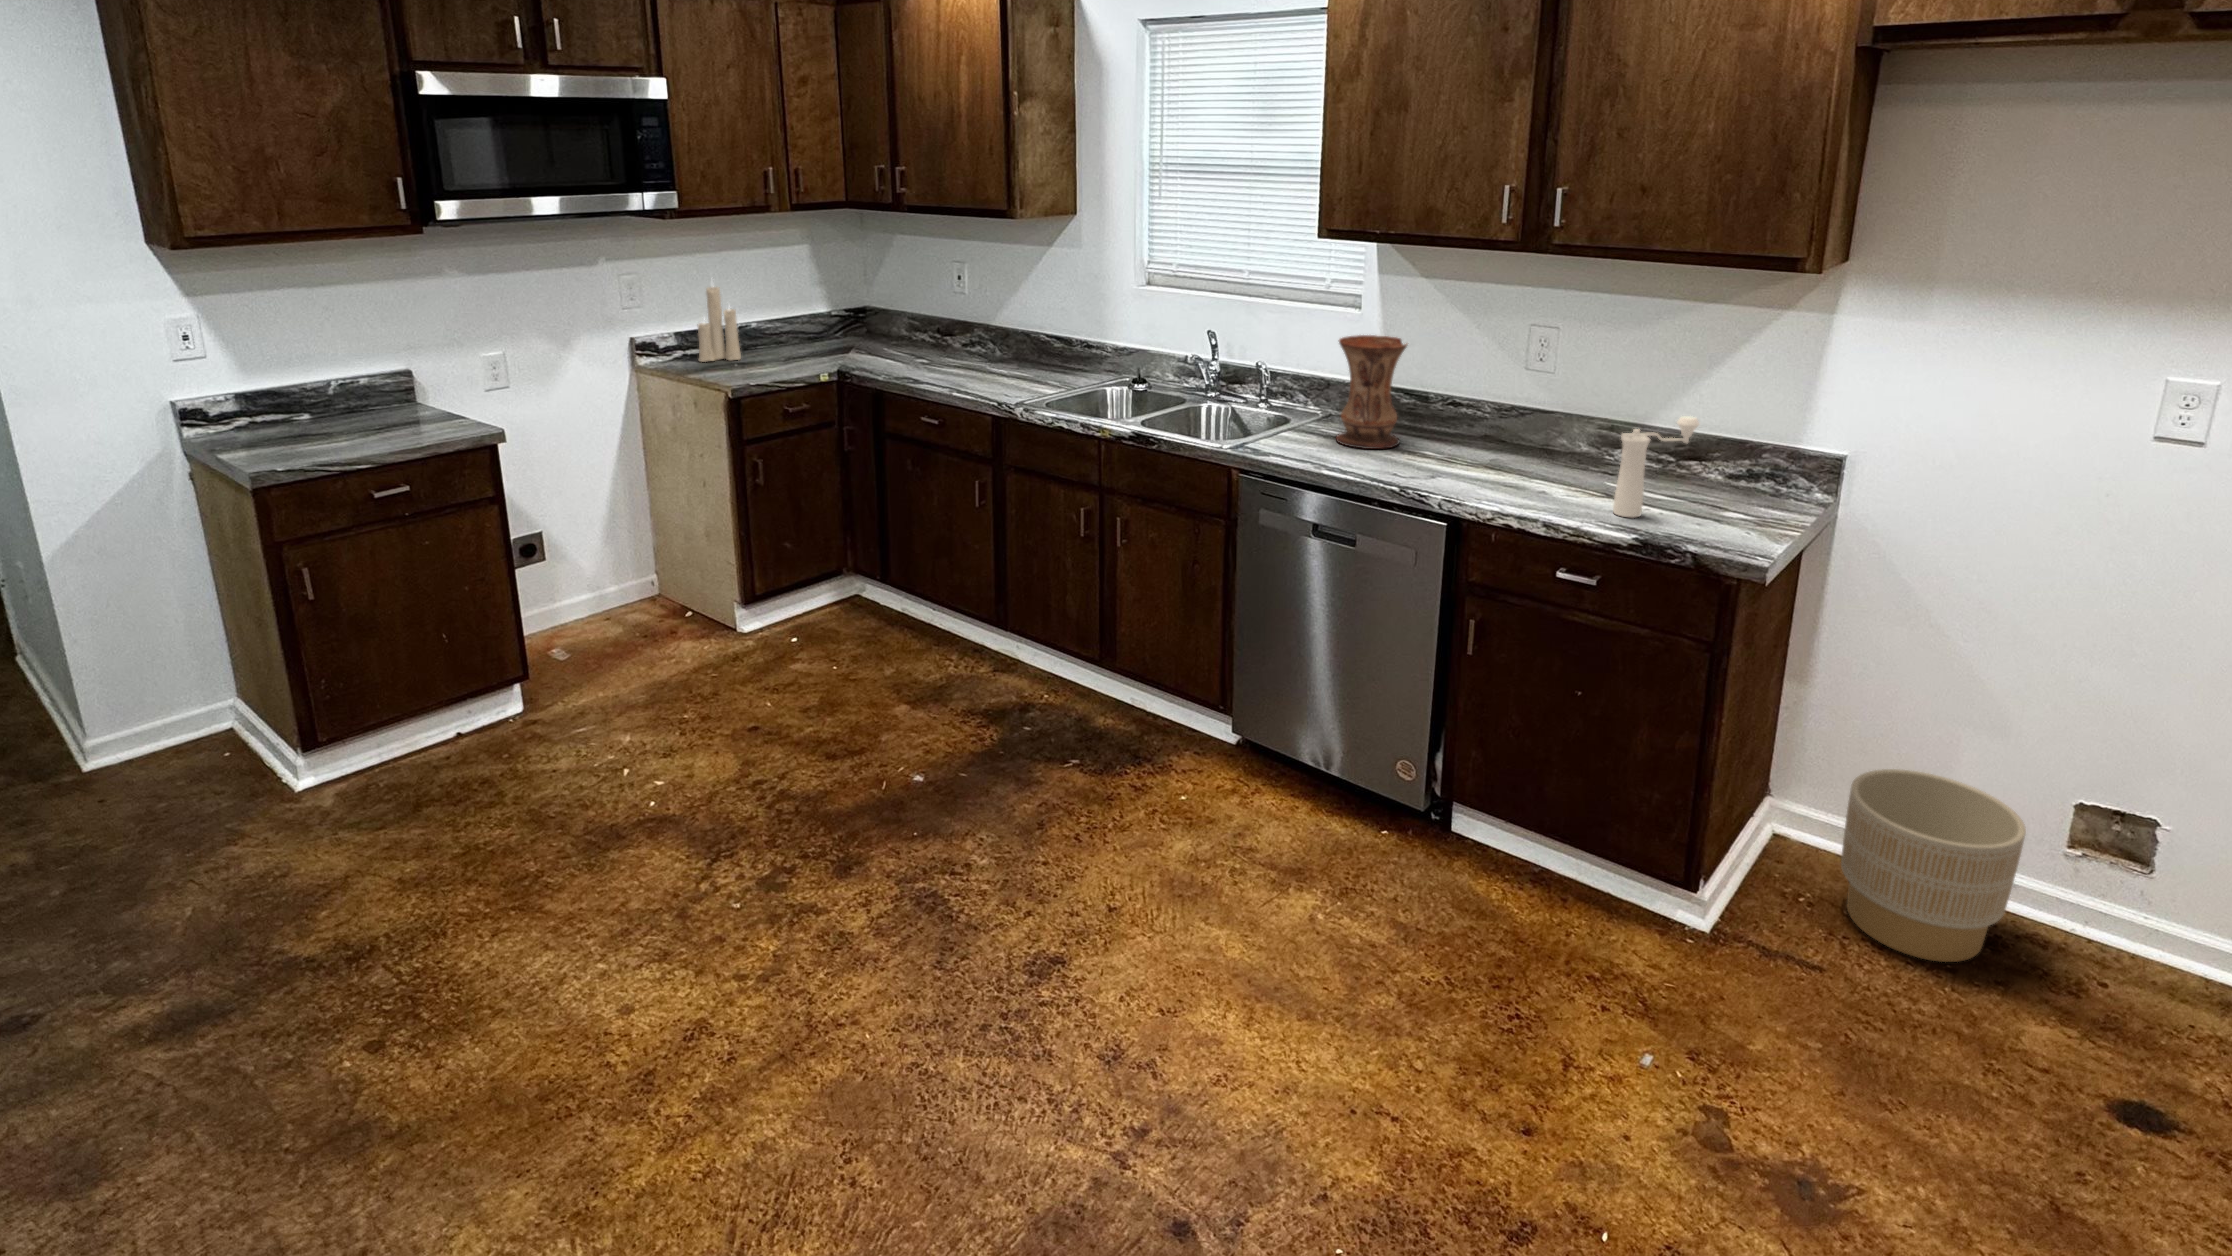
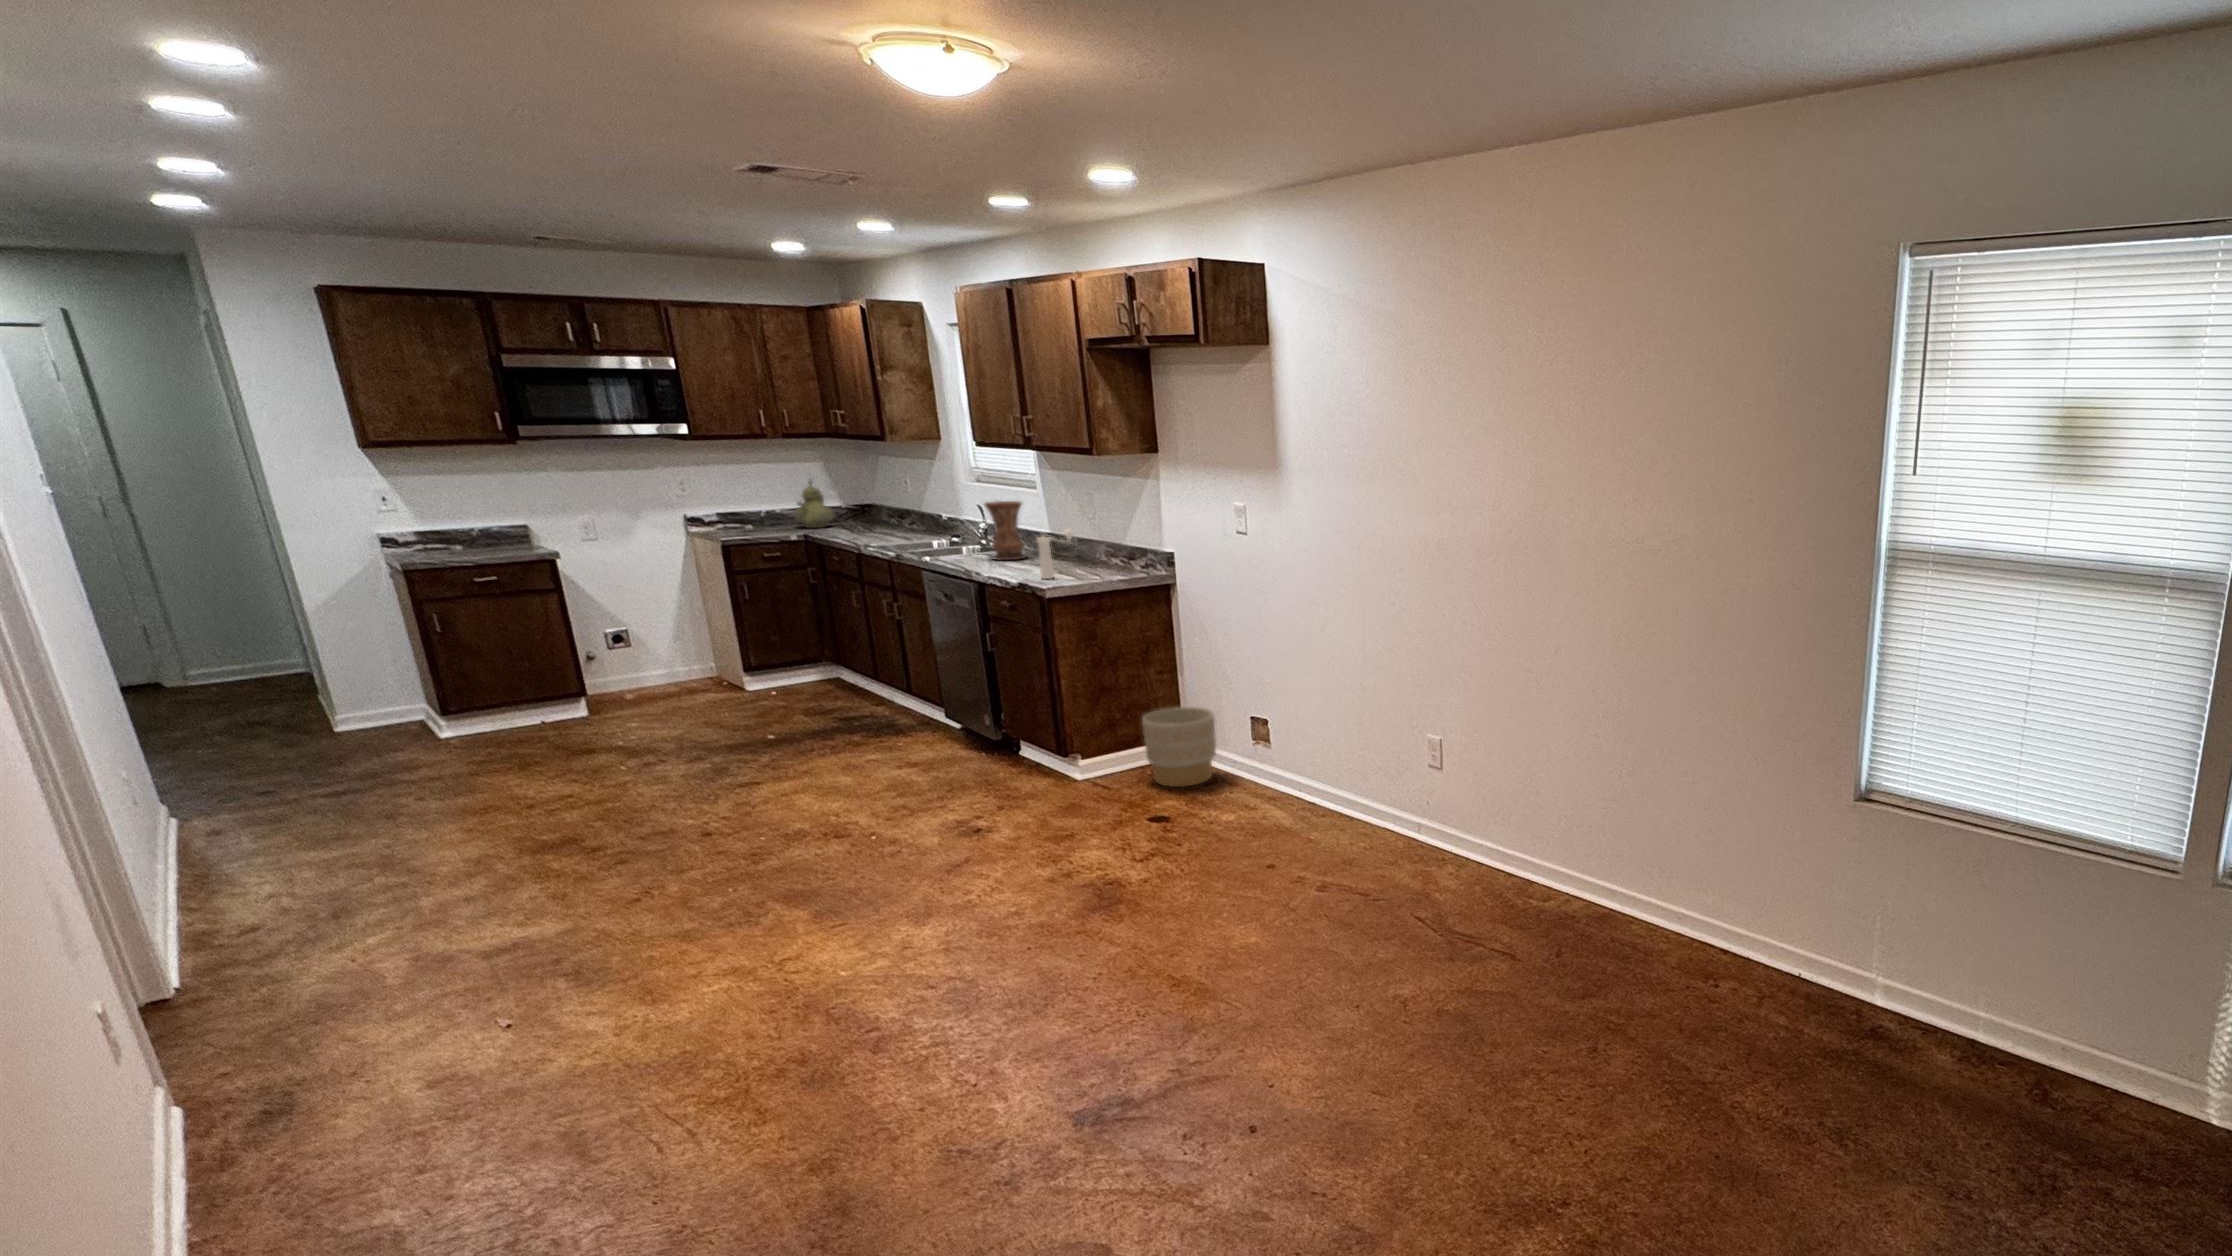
teapot: none [790,274,845,353] -> present [795,479,834,528]
candle: present [698,286,741,362] -> none [727,476,759,530]

